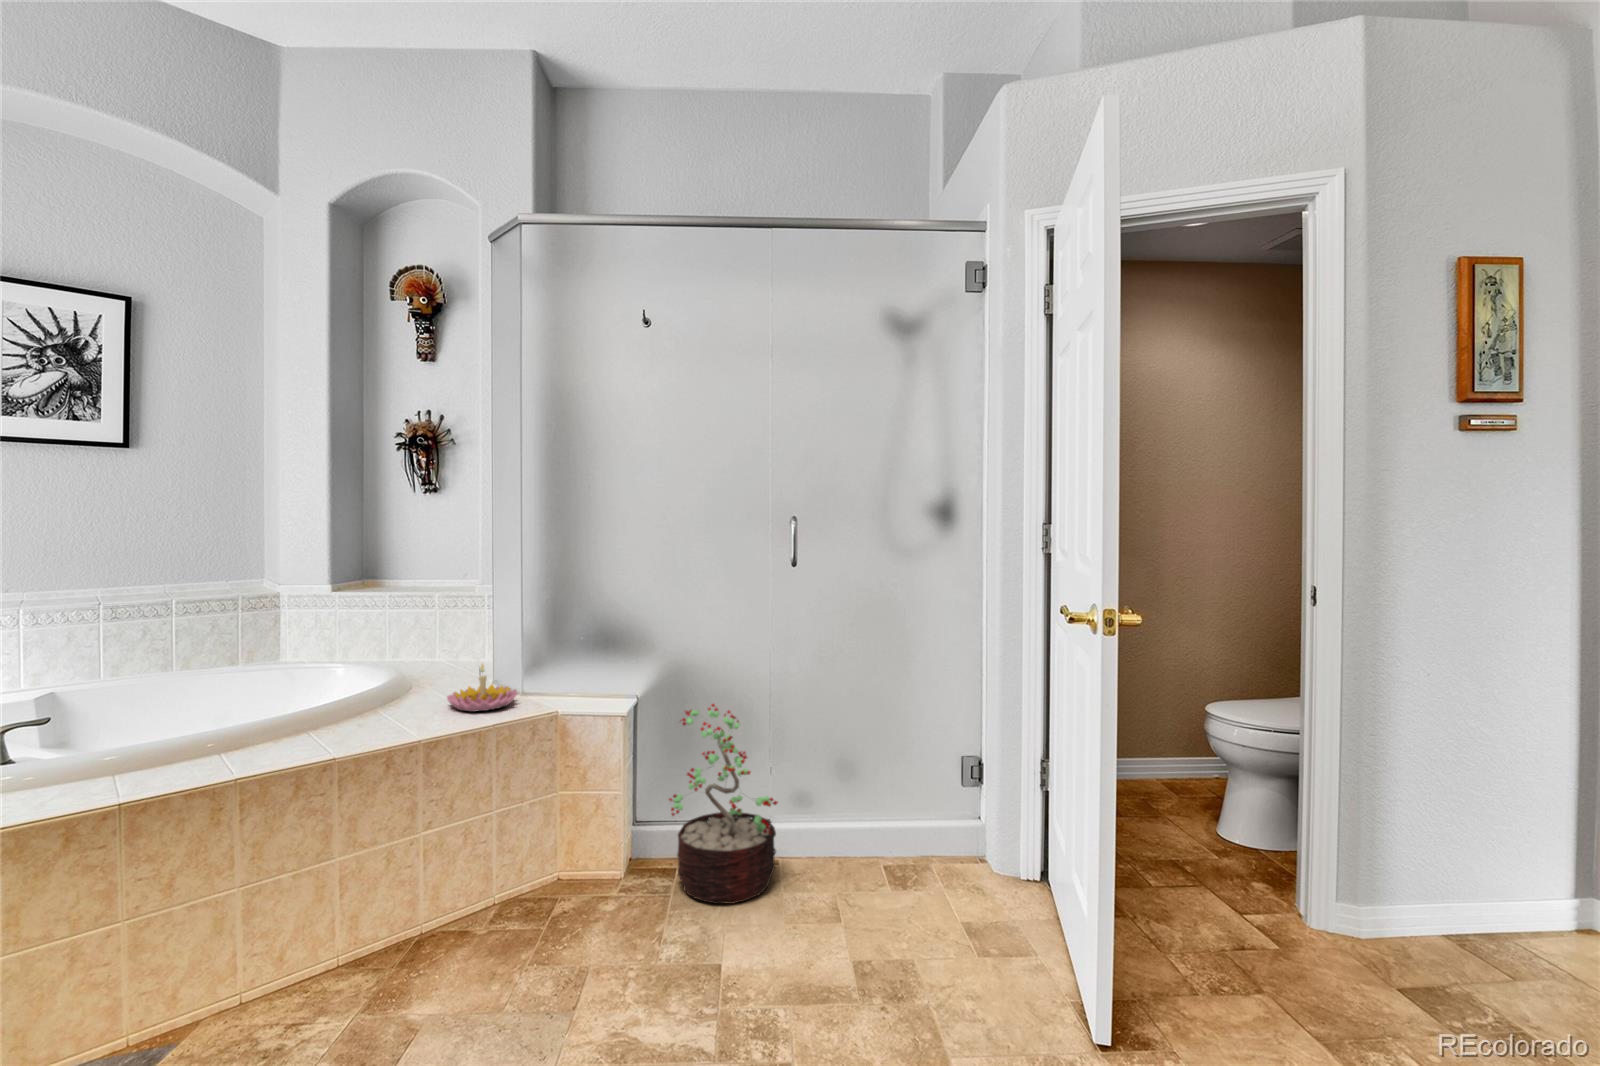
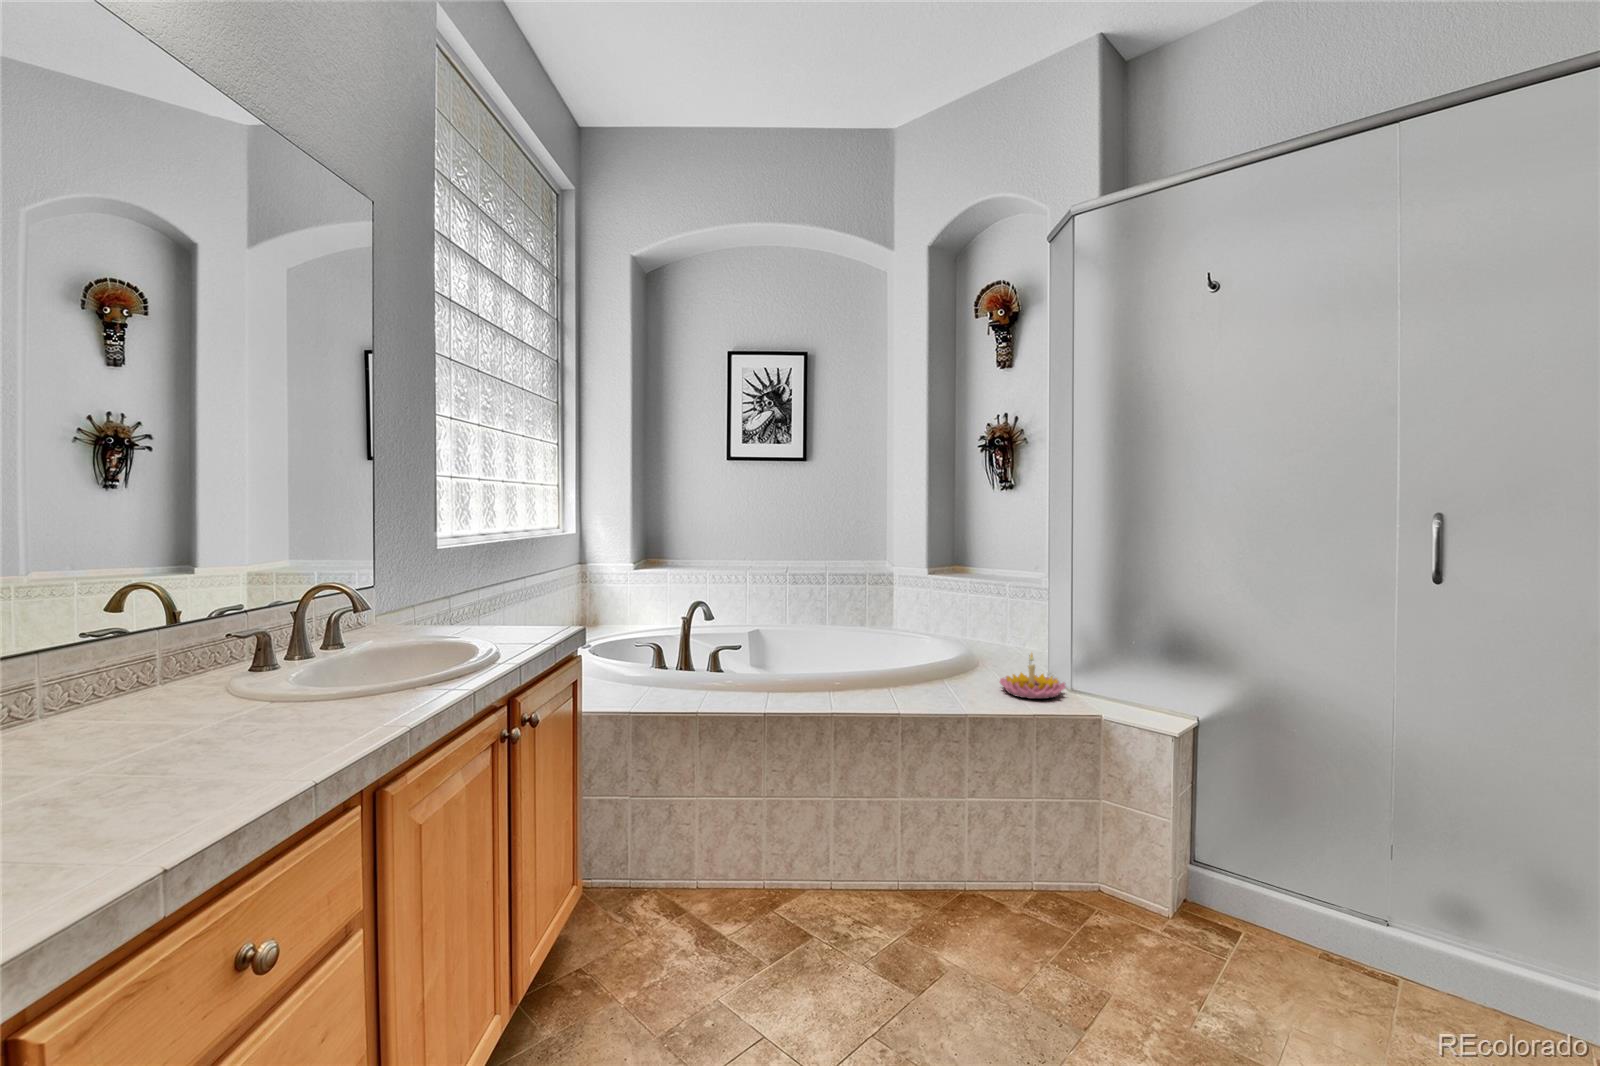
decorative plant: present [669,704,778,904] -> none [1232,741,1392,1002]

